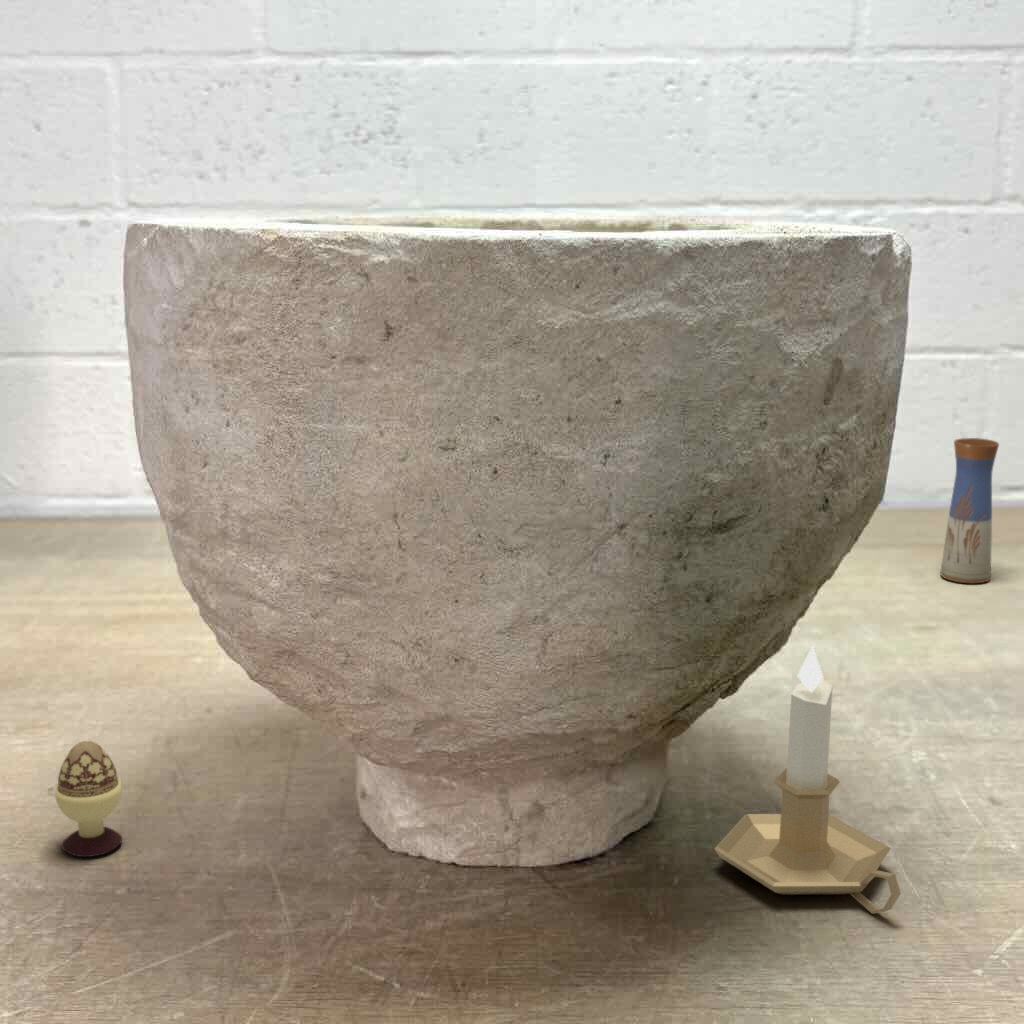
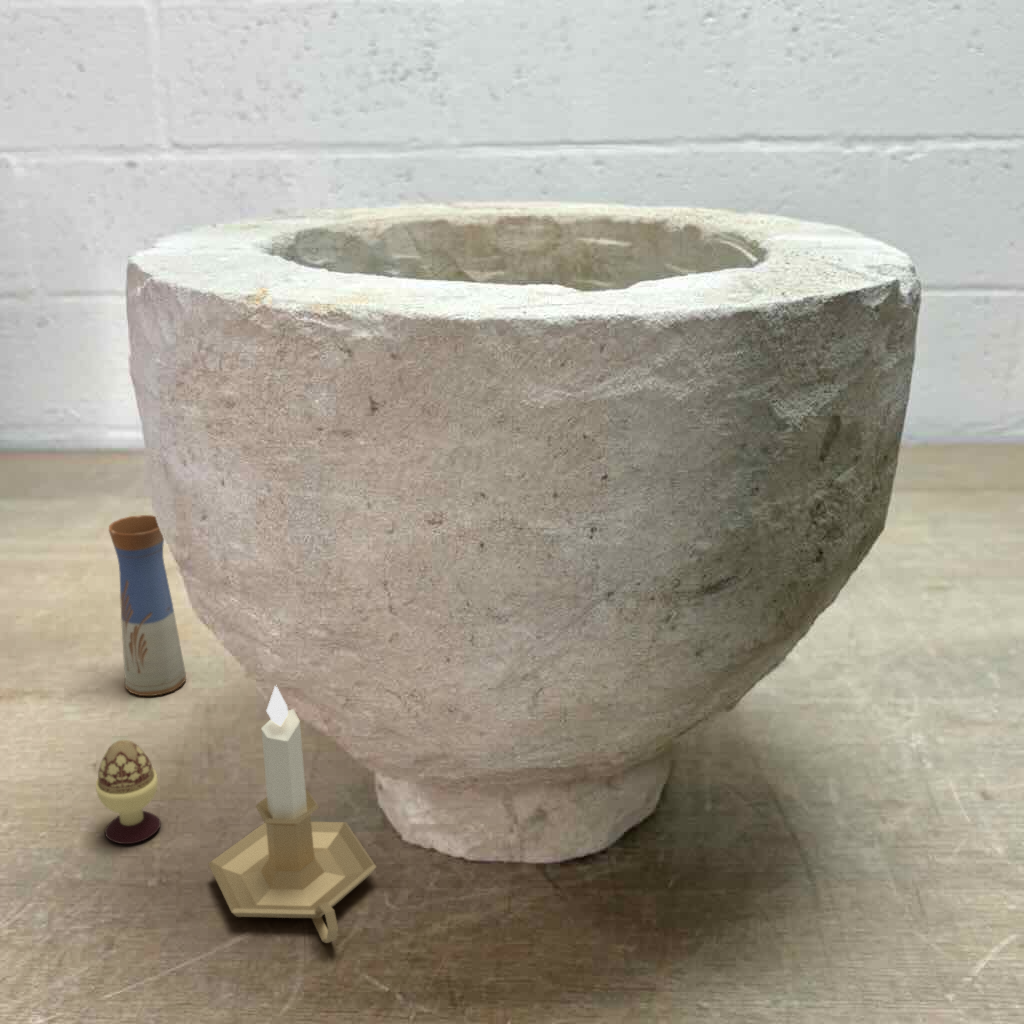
vase: present [941,438,999,583] -> present [109,515,186,696]
candlestick: present [715,647,900,914] -> present [209,686,376,943]

